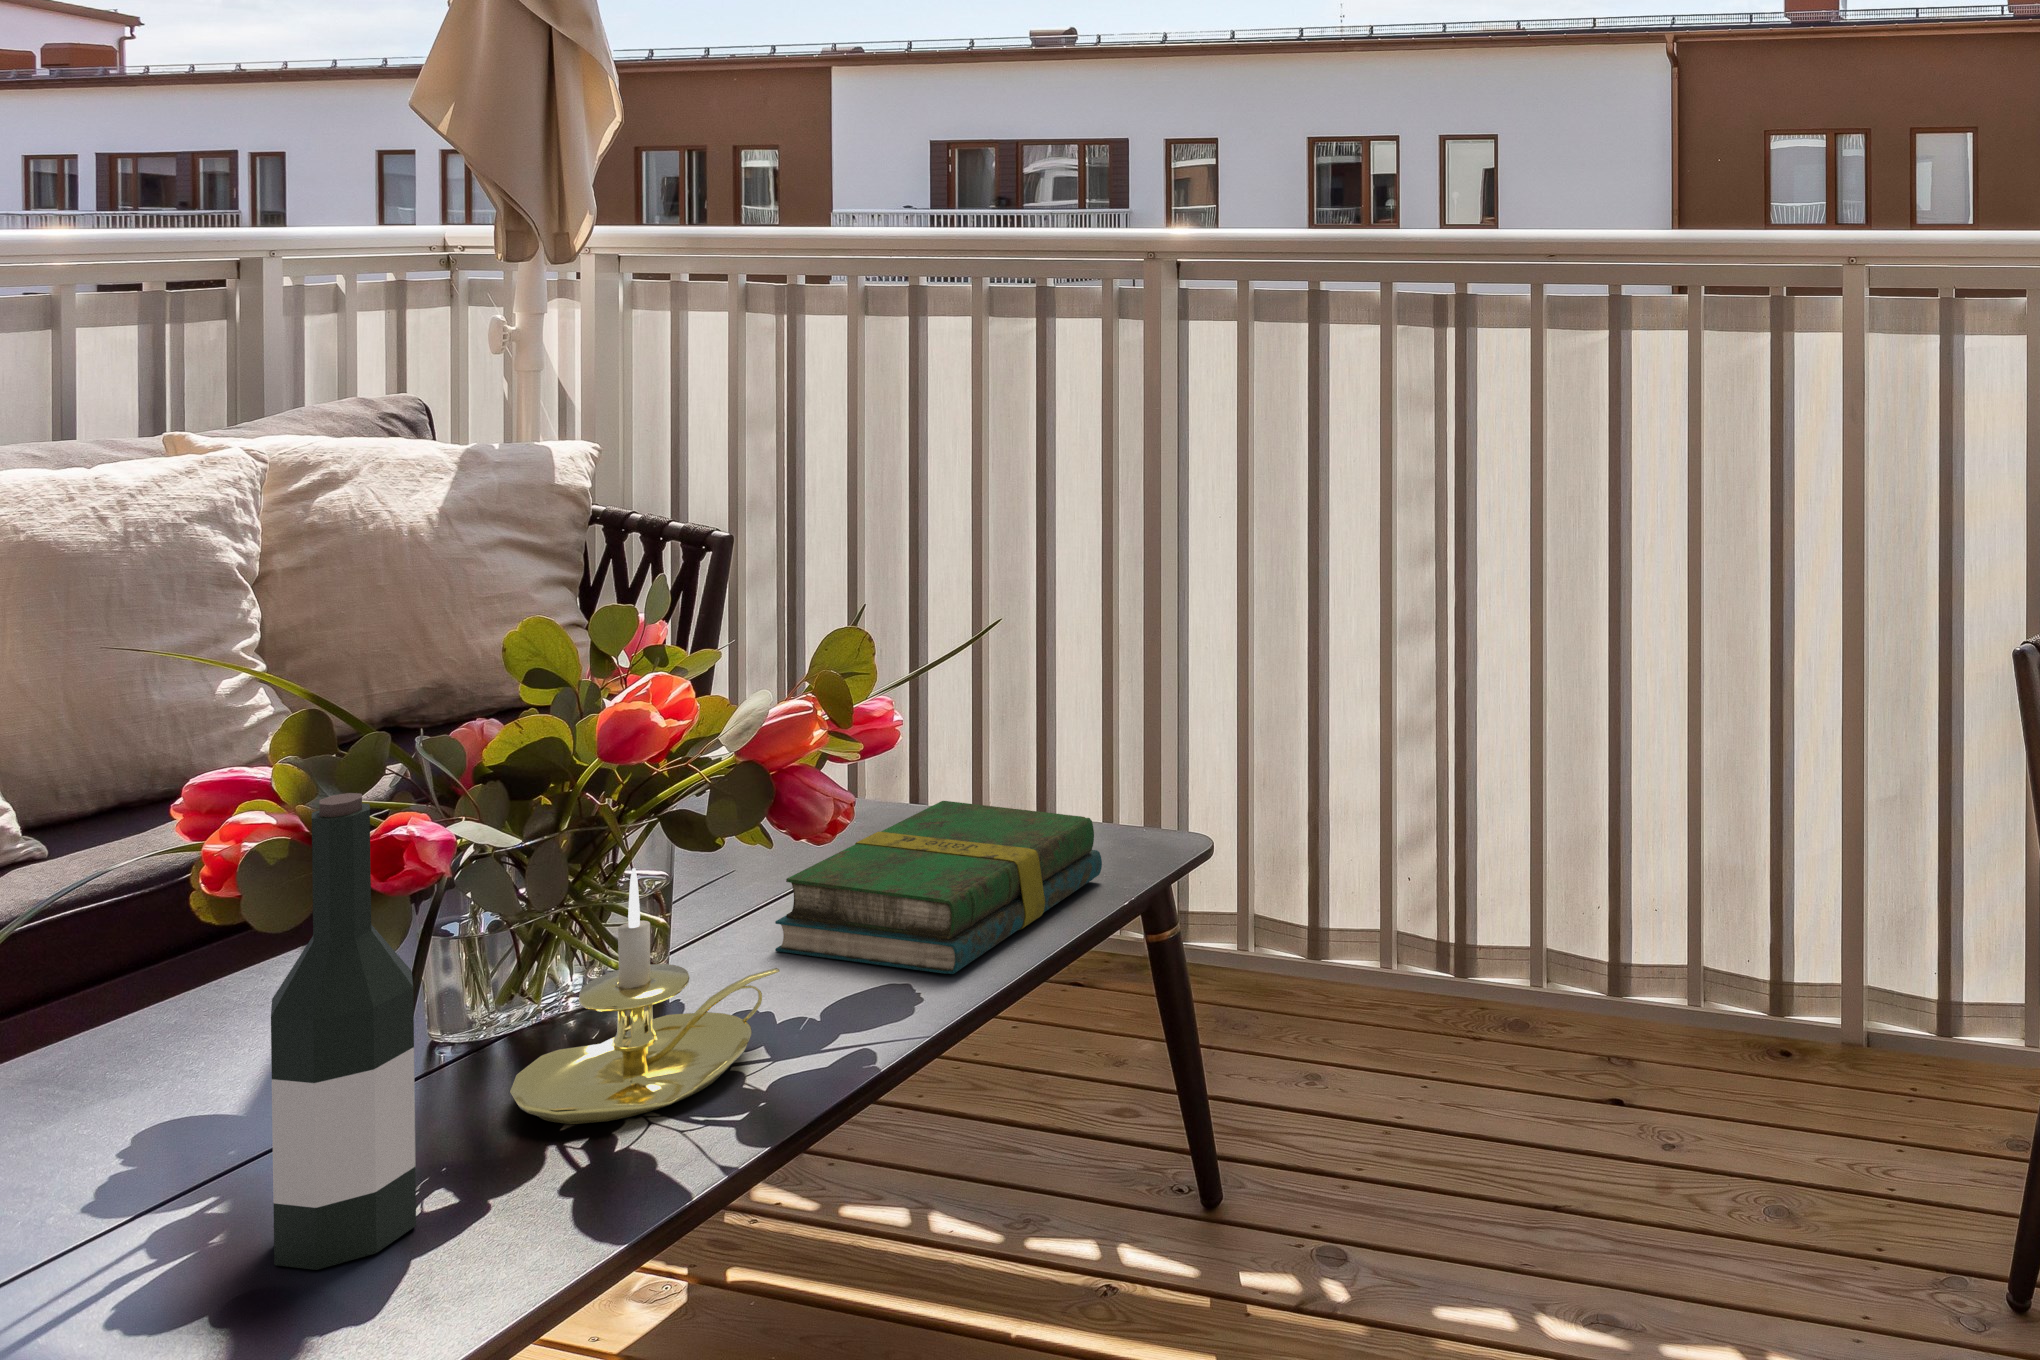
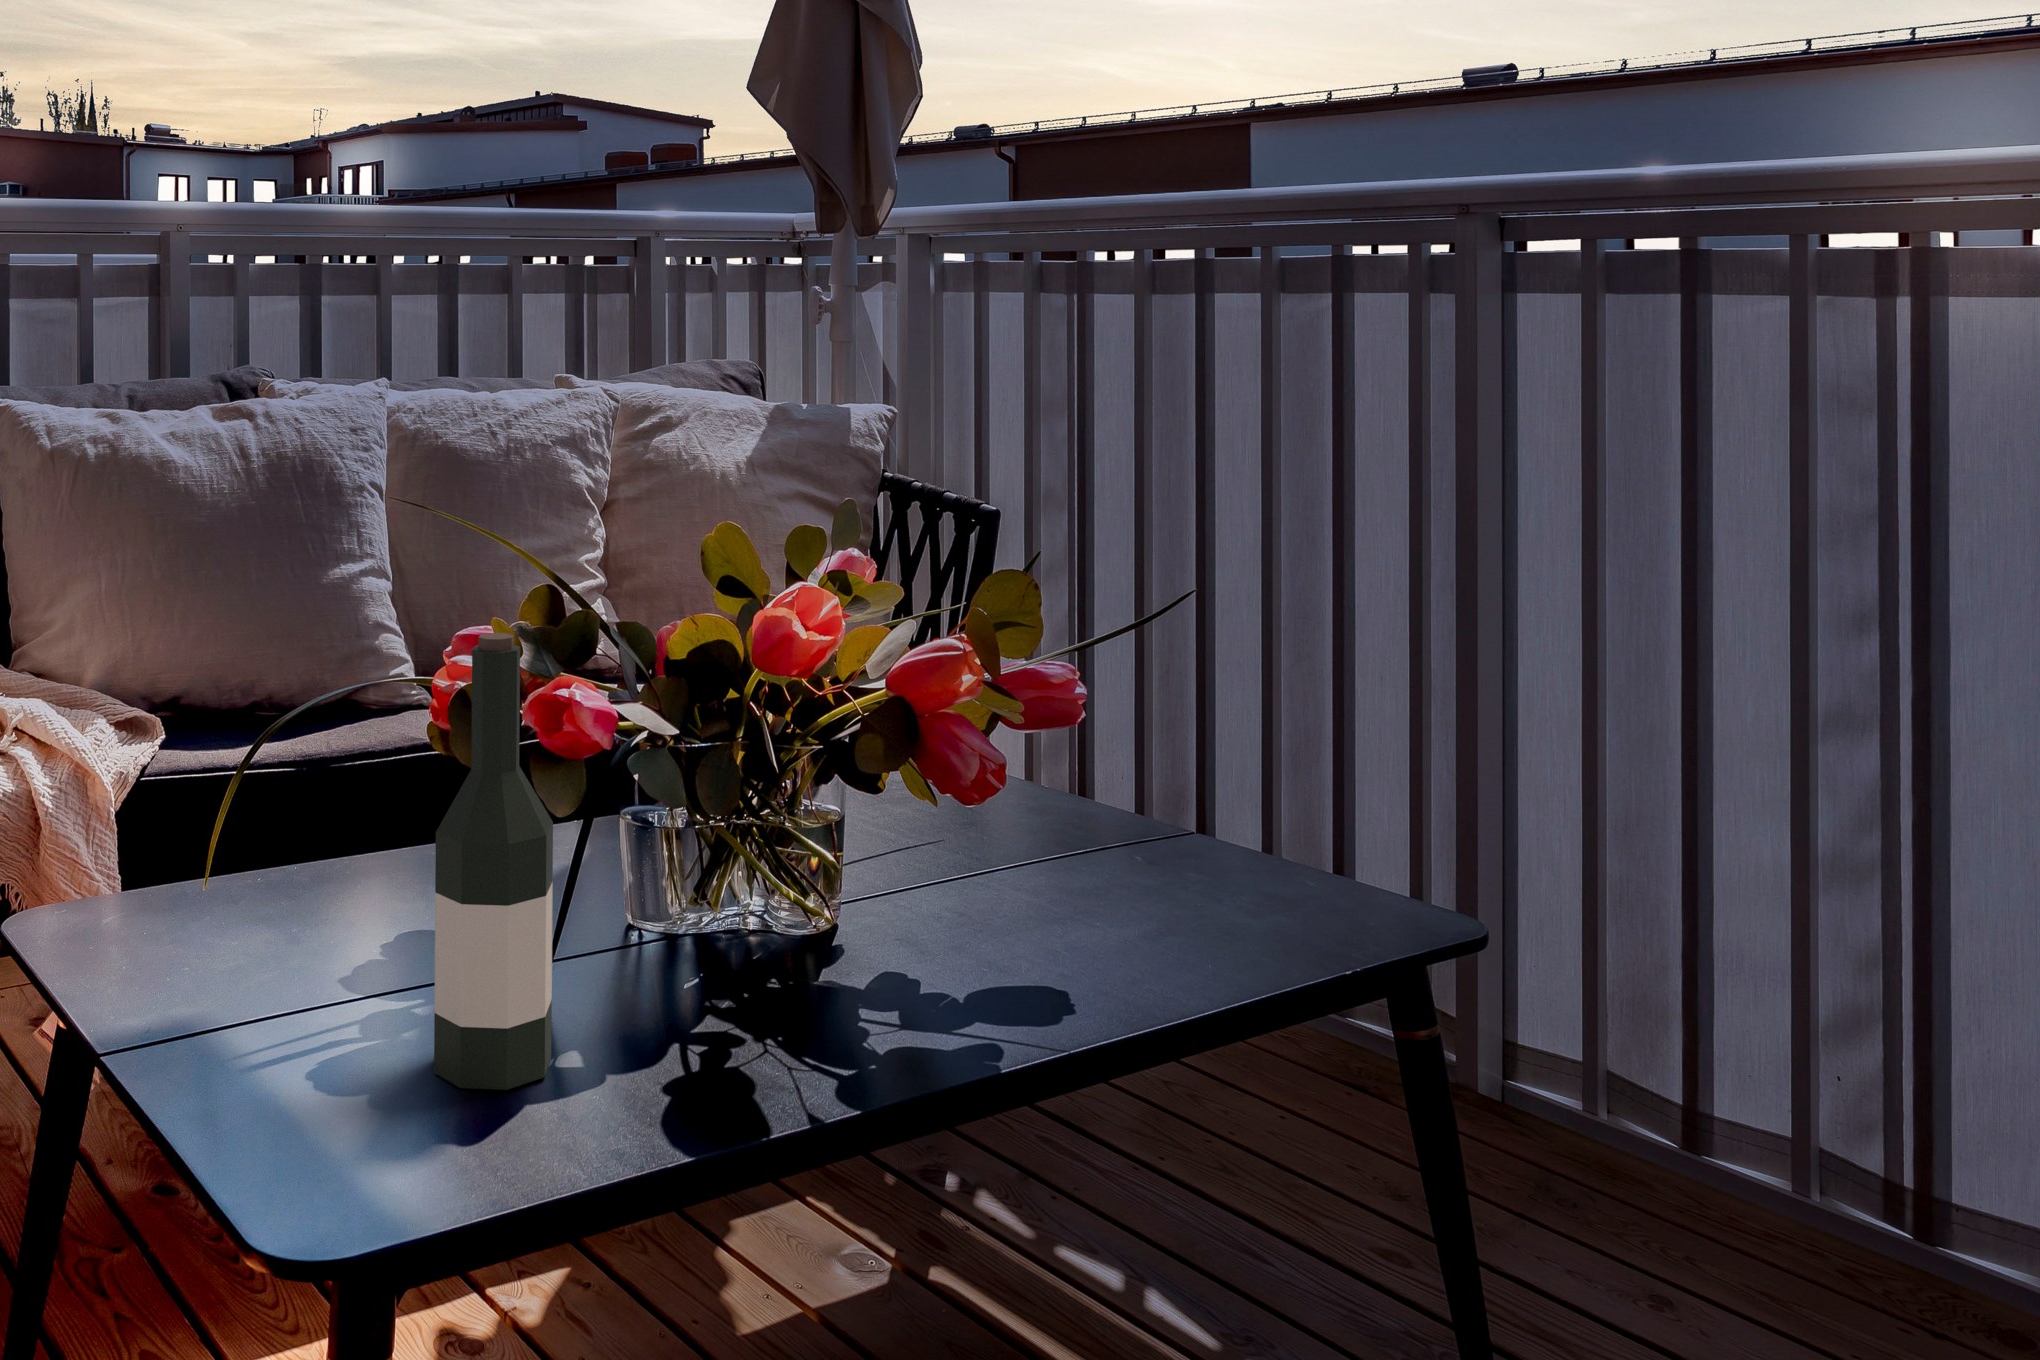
book: present [775,801,1102,974] -> none [943,803,1320,991]
candle holder: present [510,868,780,1124] -> none [656,778,916,1038]

